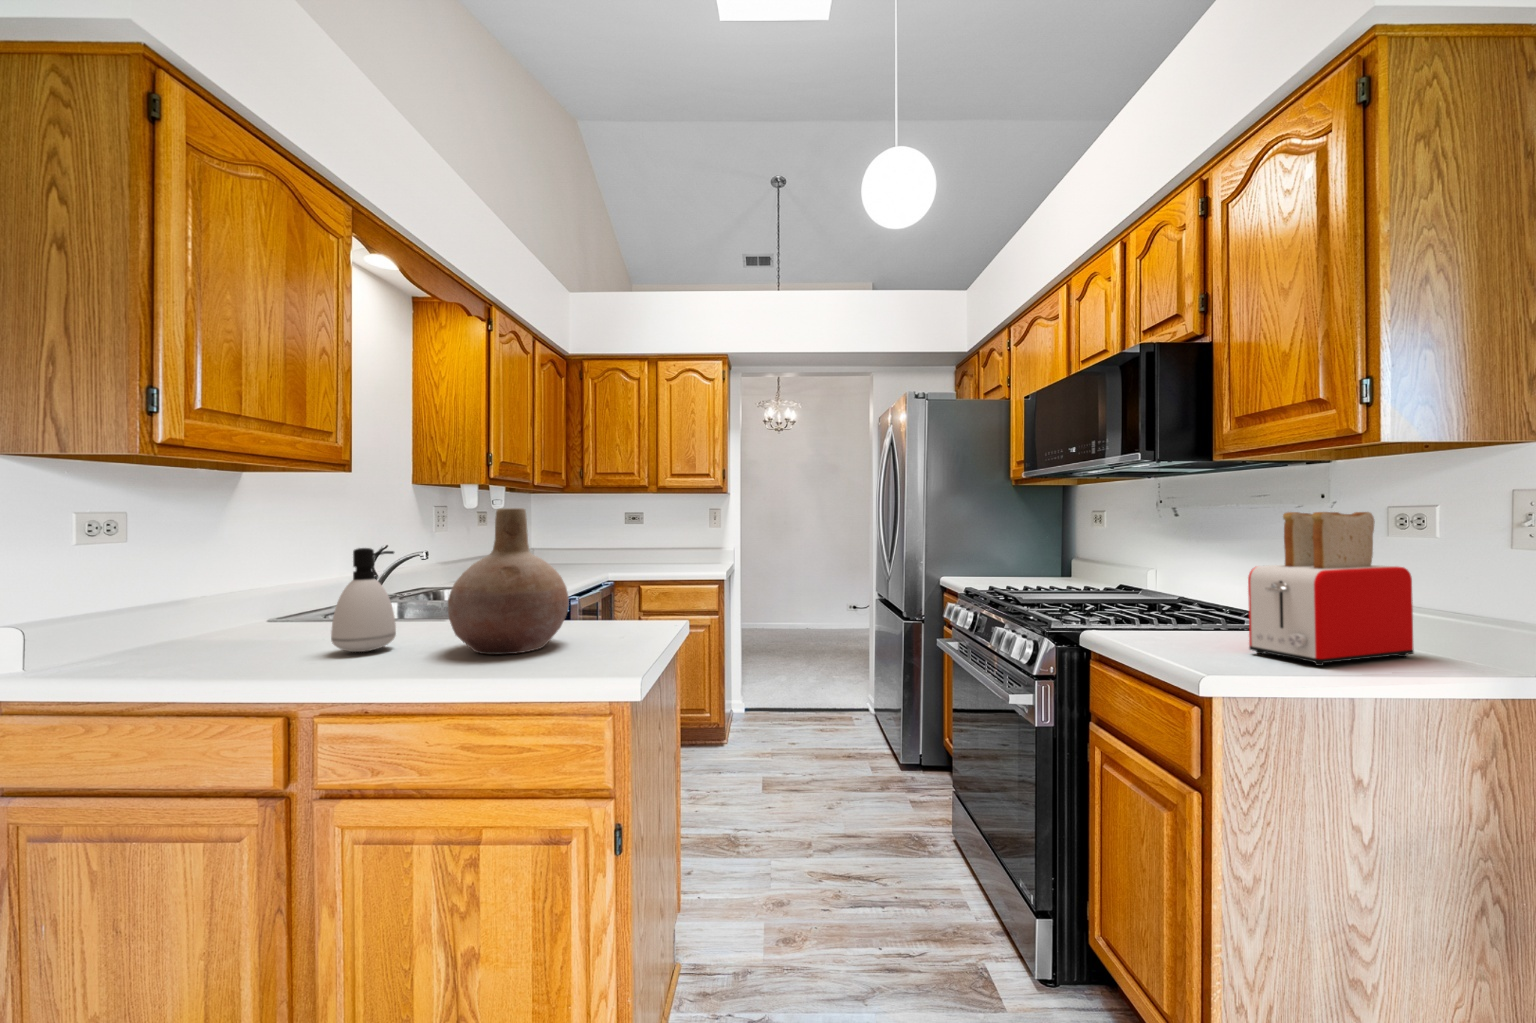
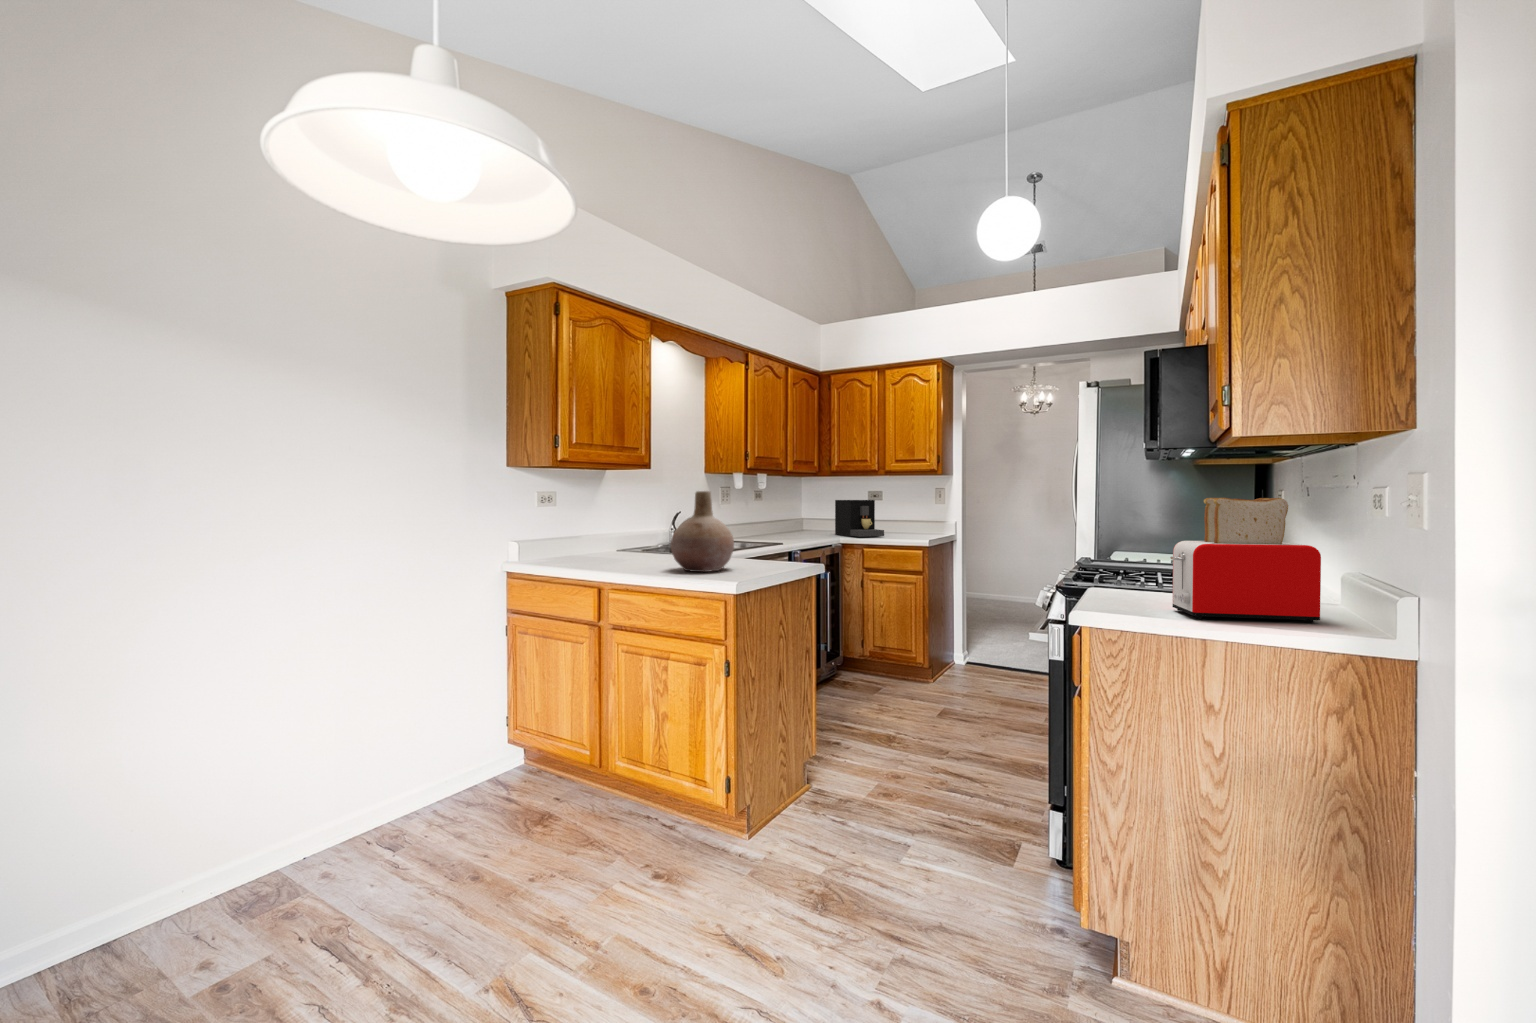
coffee maker: none [597,521,668,569] -> present [835,500,884,537]
soap dispenser: present [331,548,396,652] -> none [624,512,654,566]

